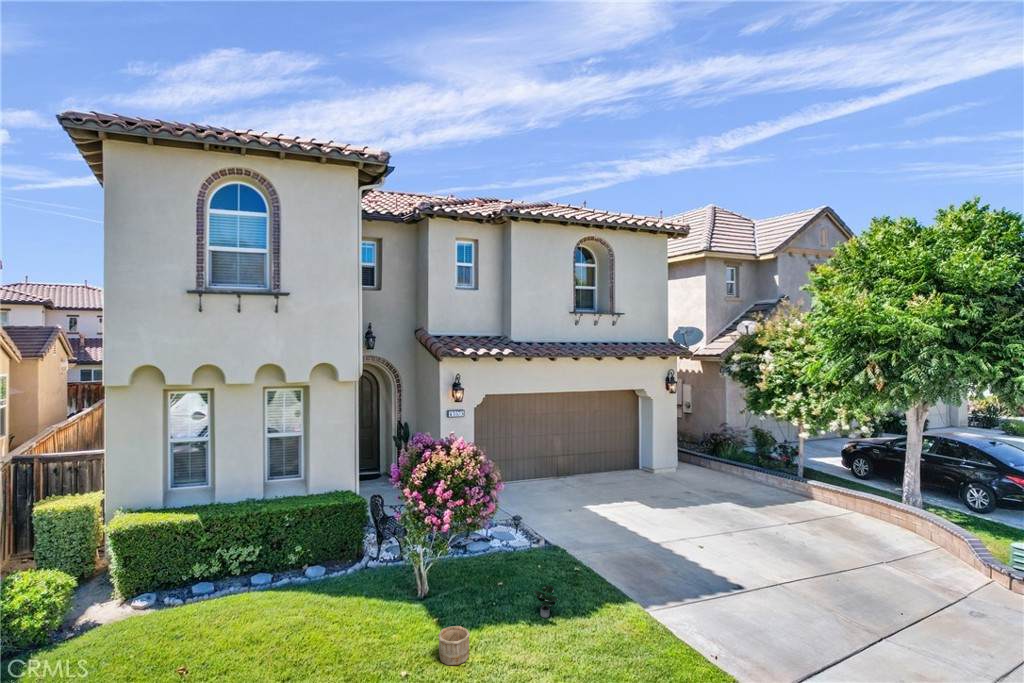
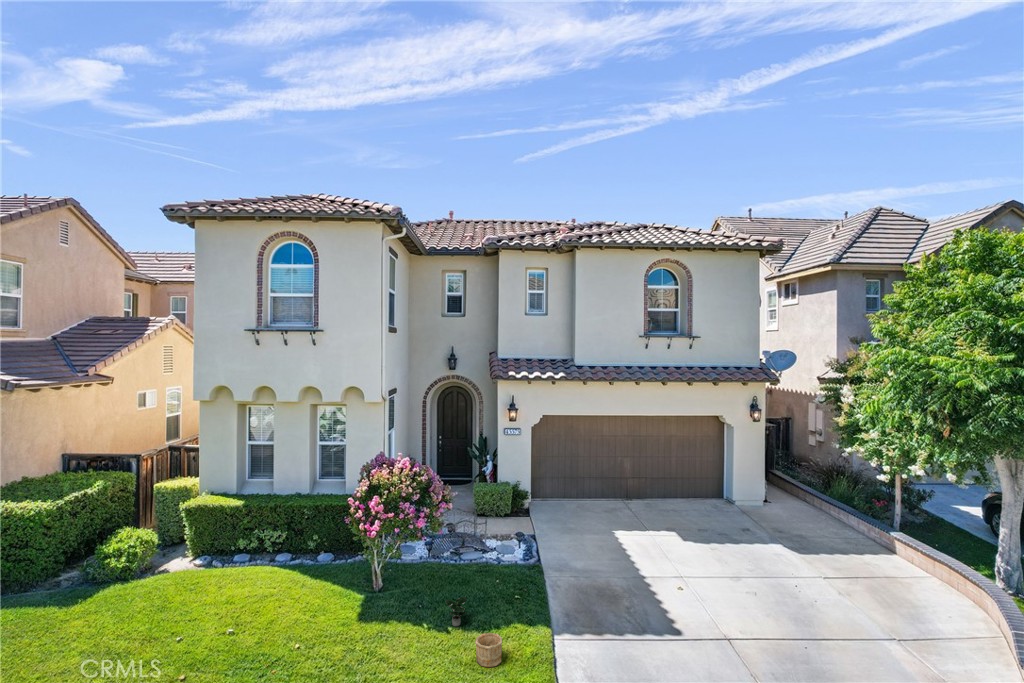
wooden bucket: present [438,626,470,665] -> present [475,633,502,667]

